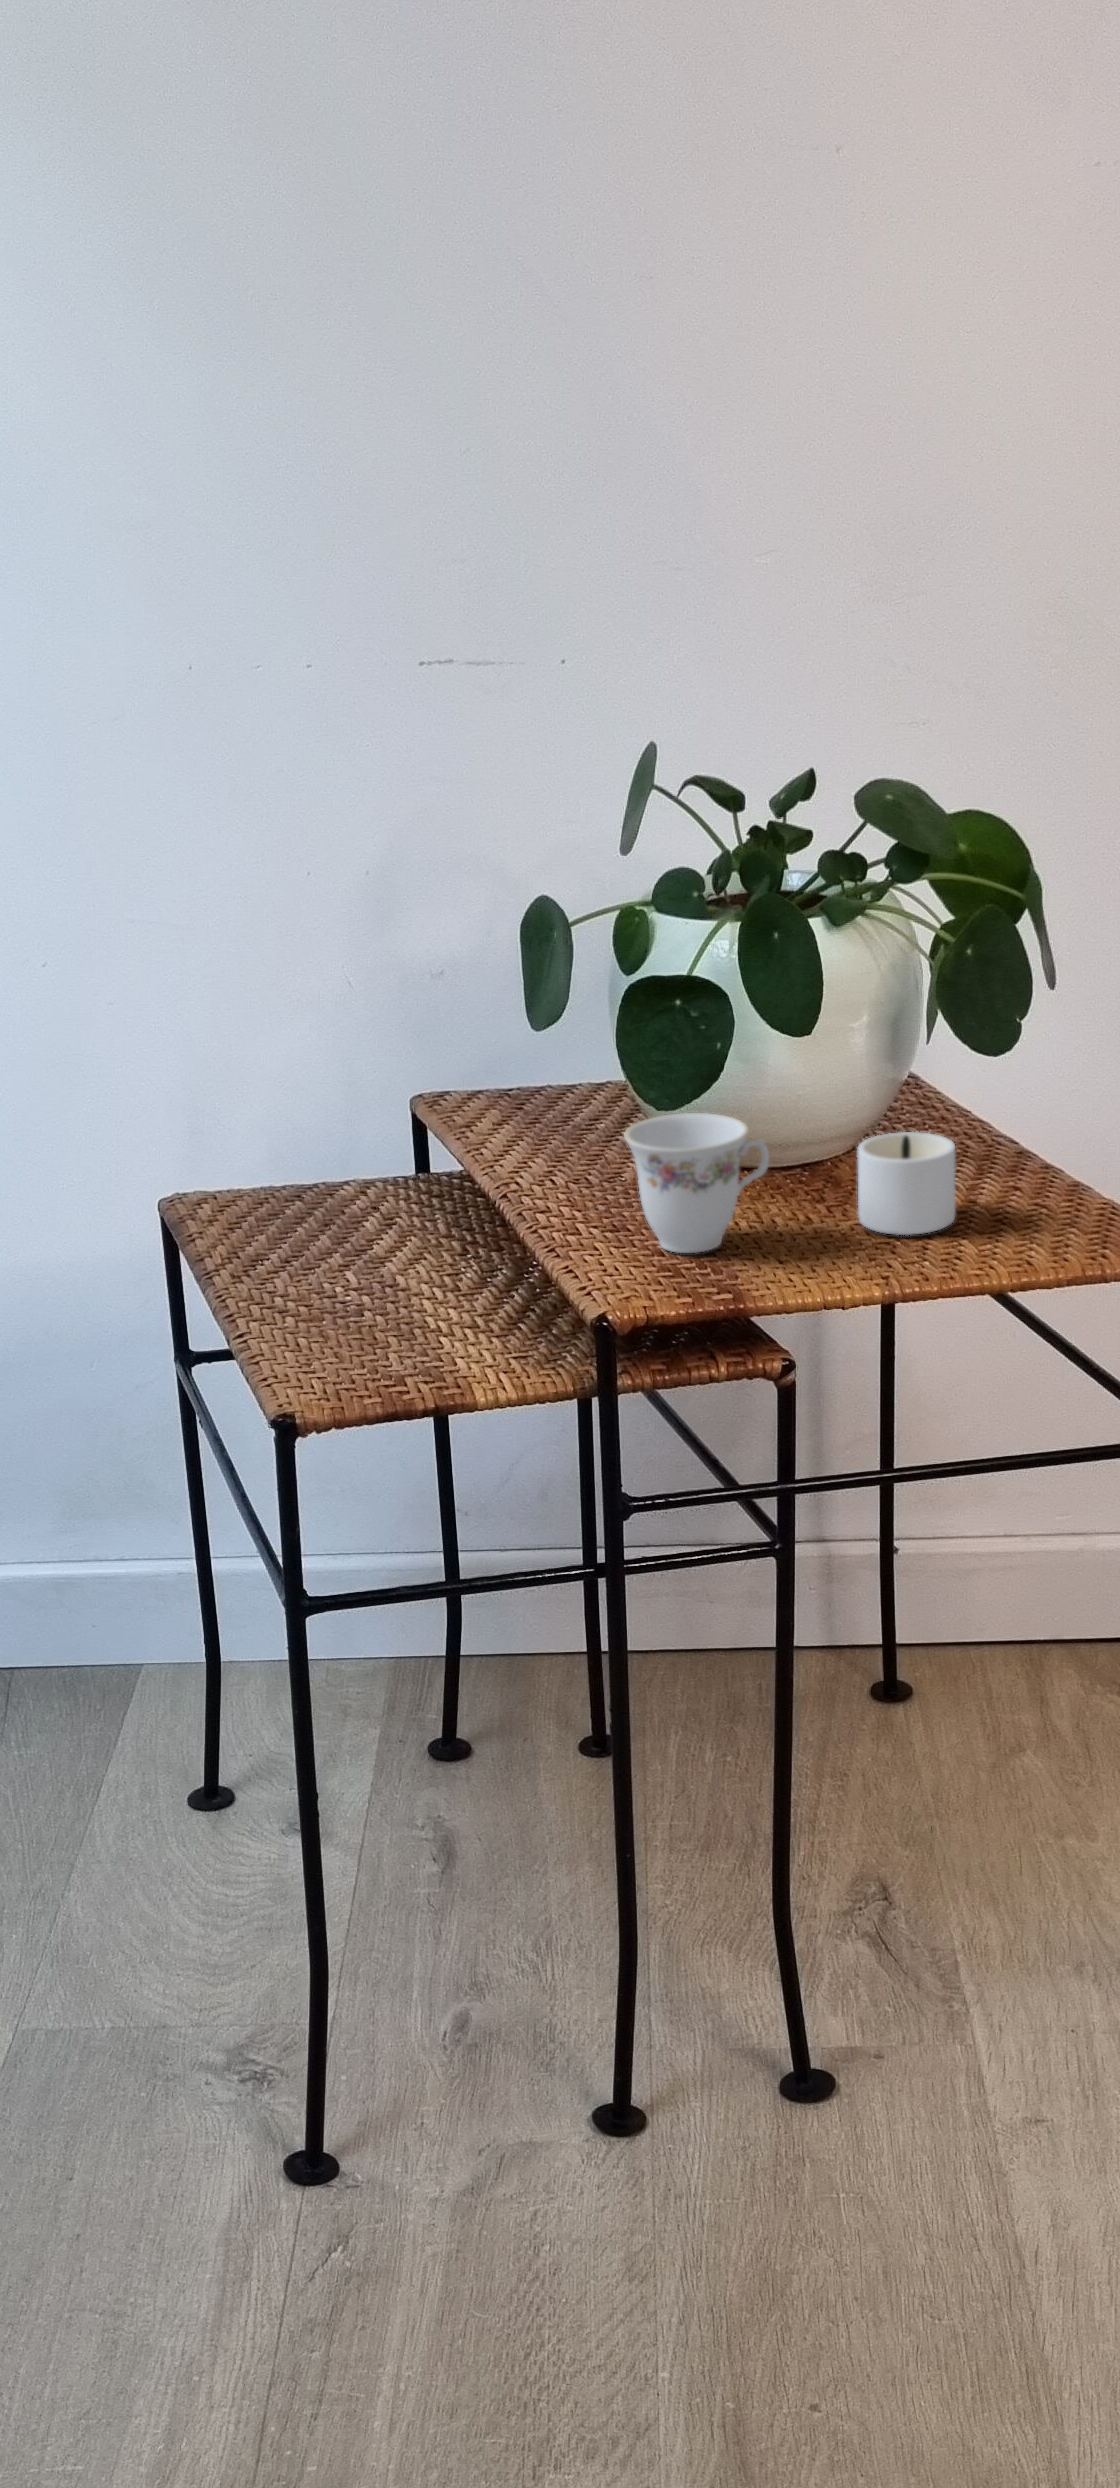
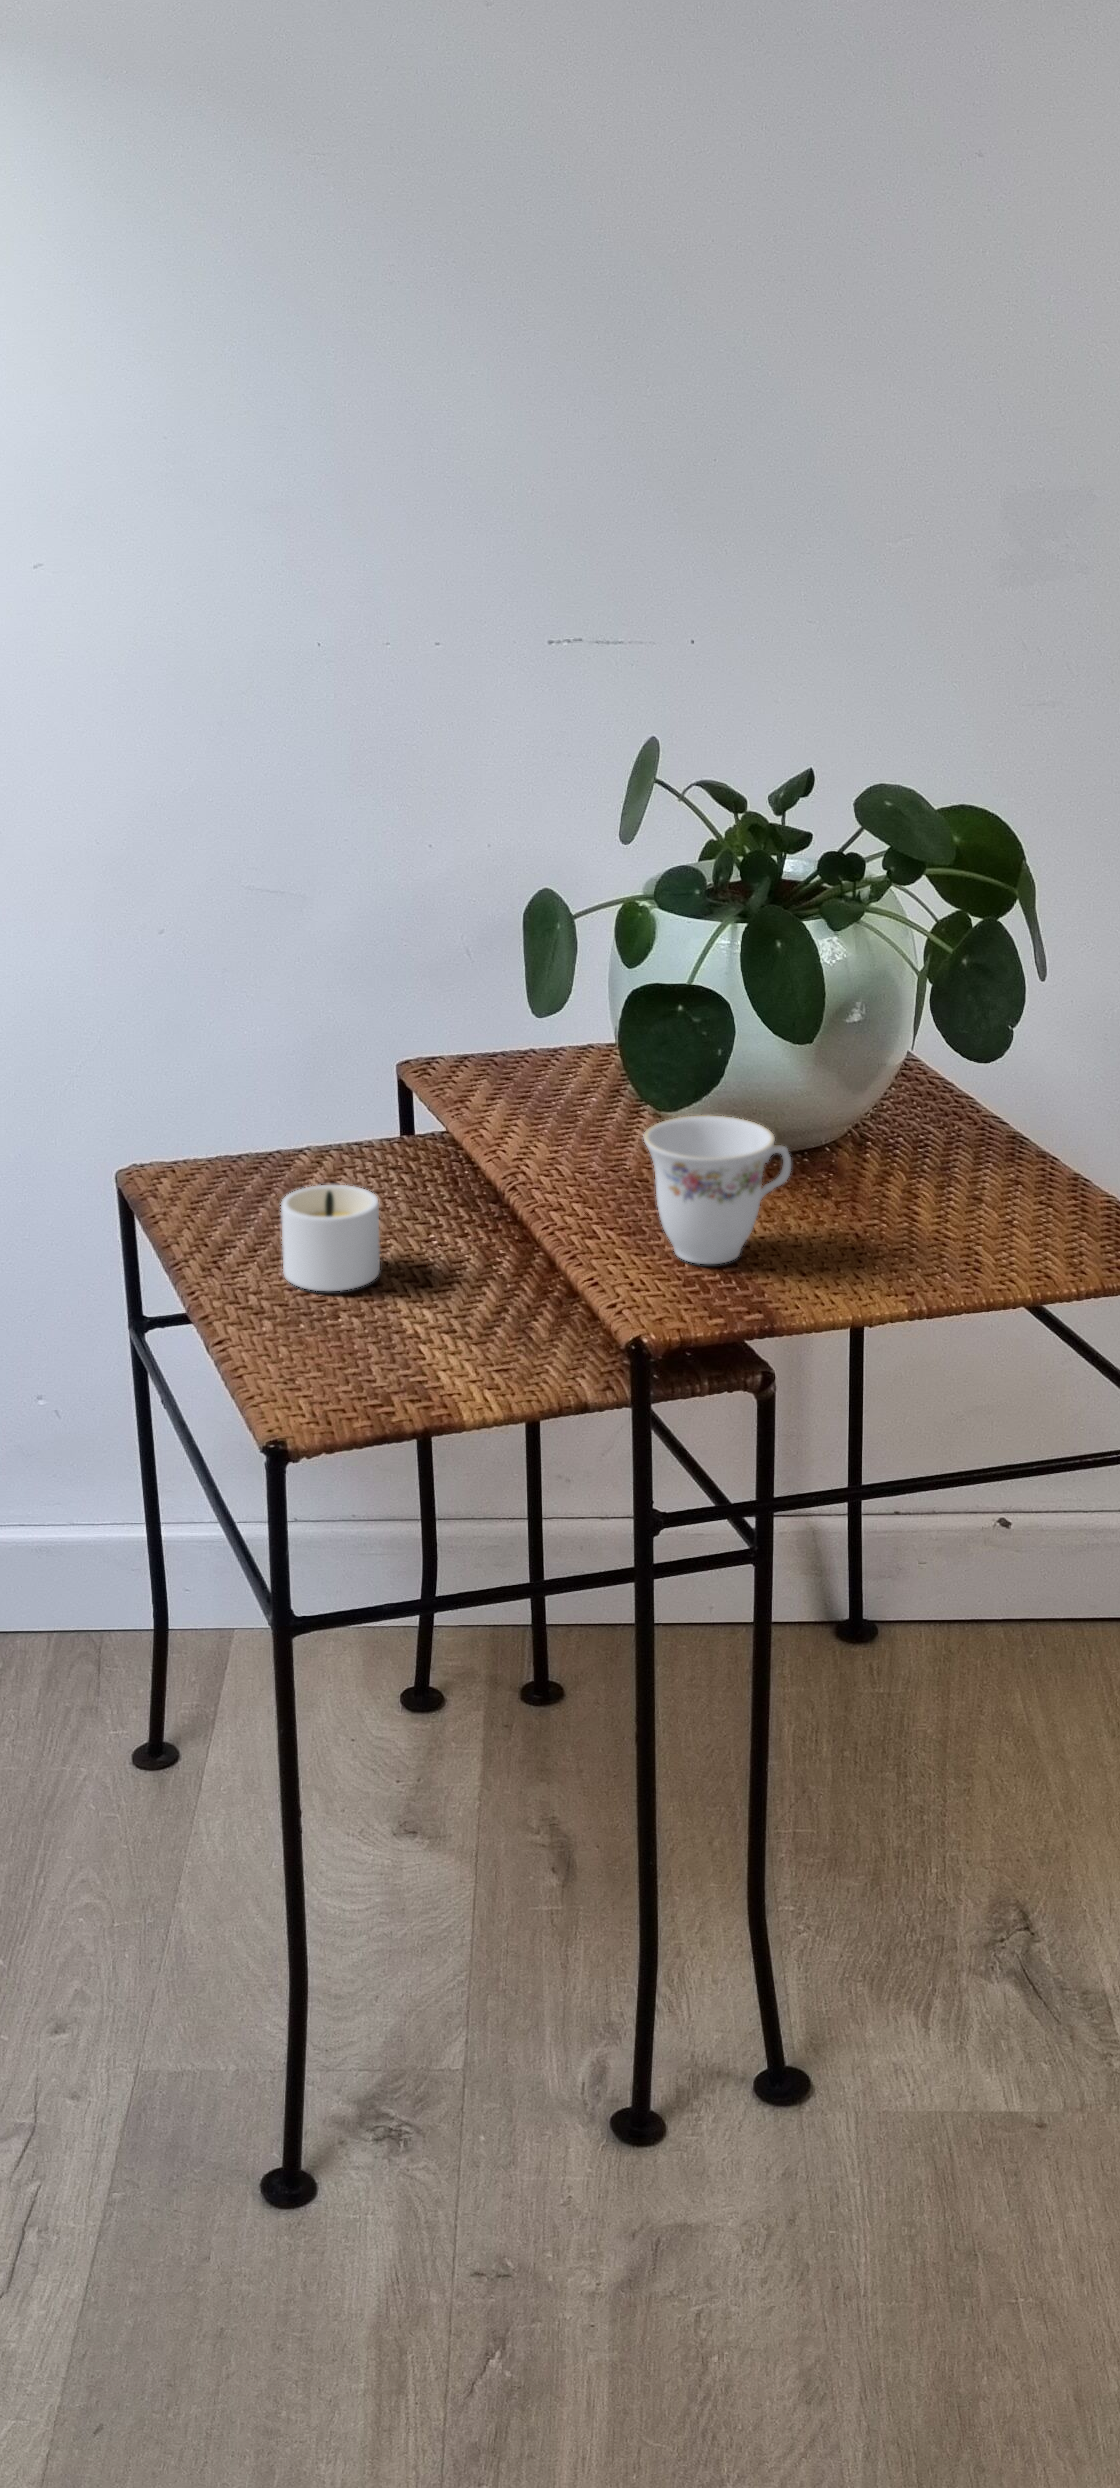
candle: present [858,1132,955,1235] -> present [281,1185,380,1291]

